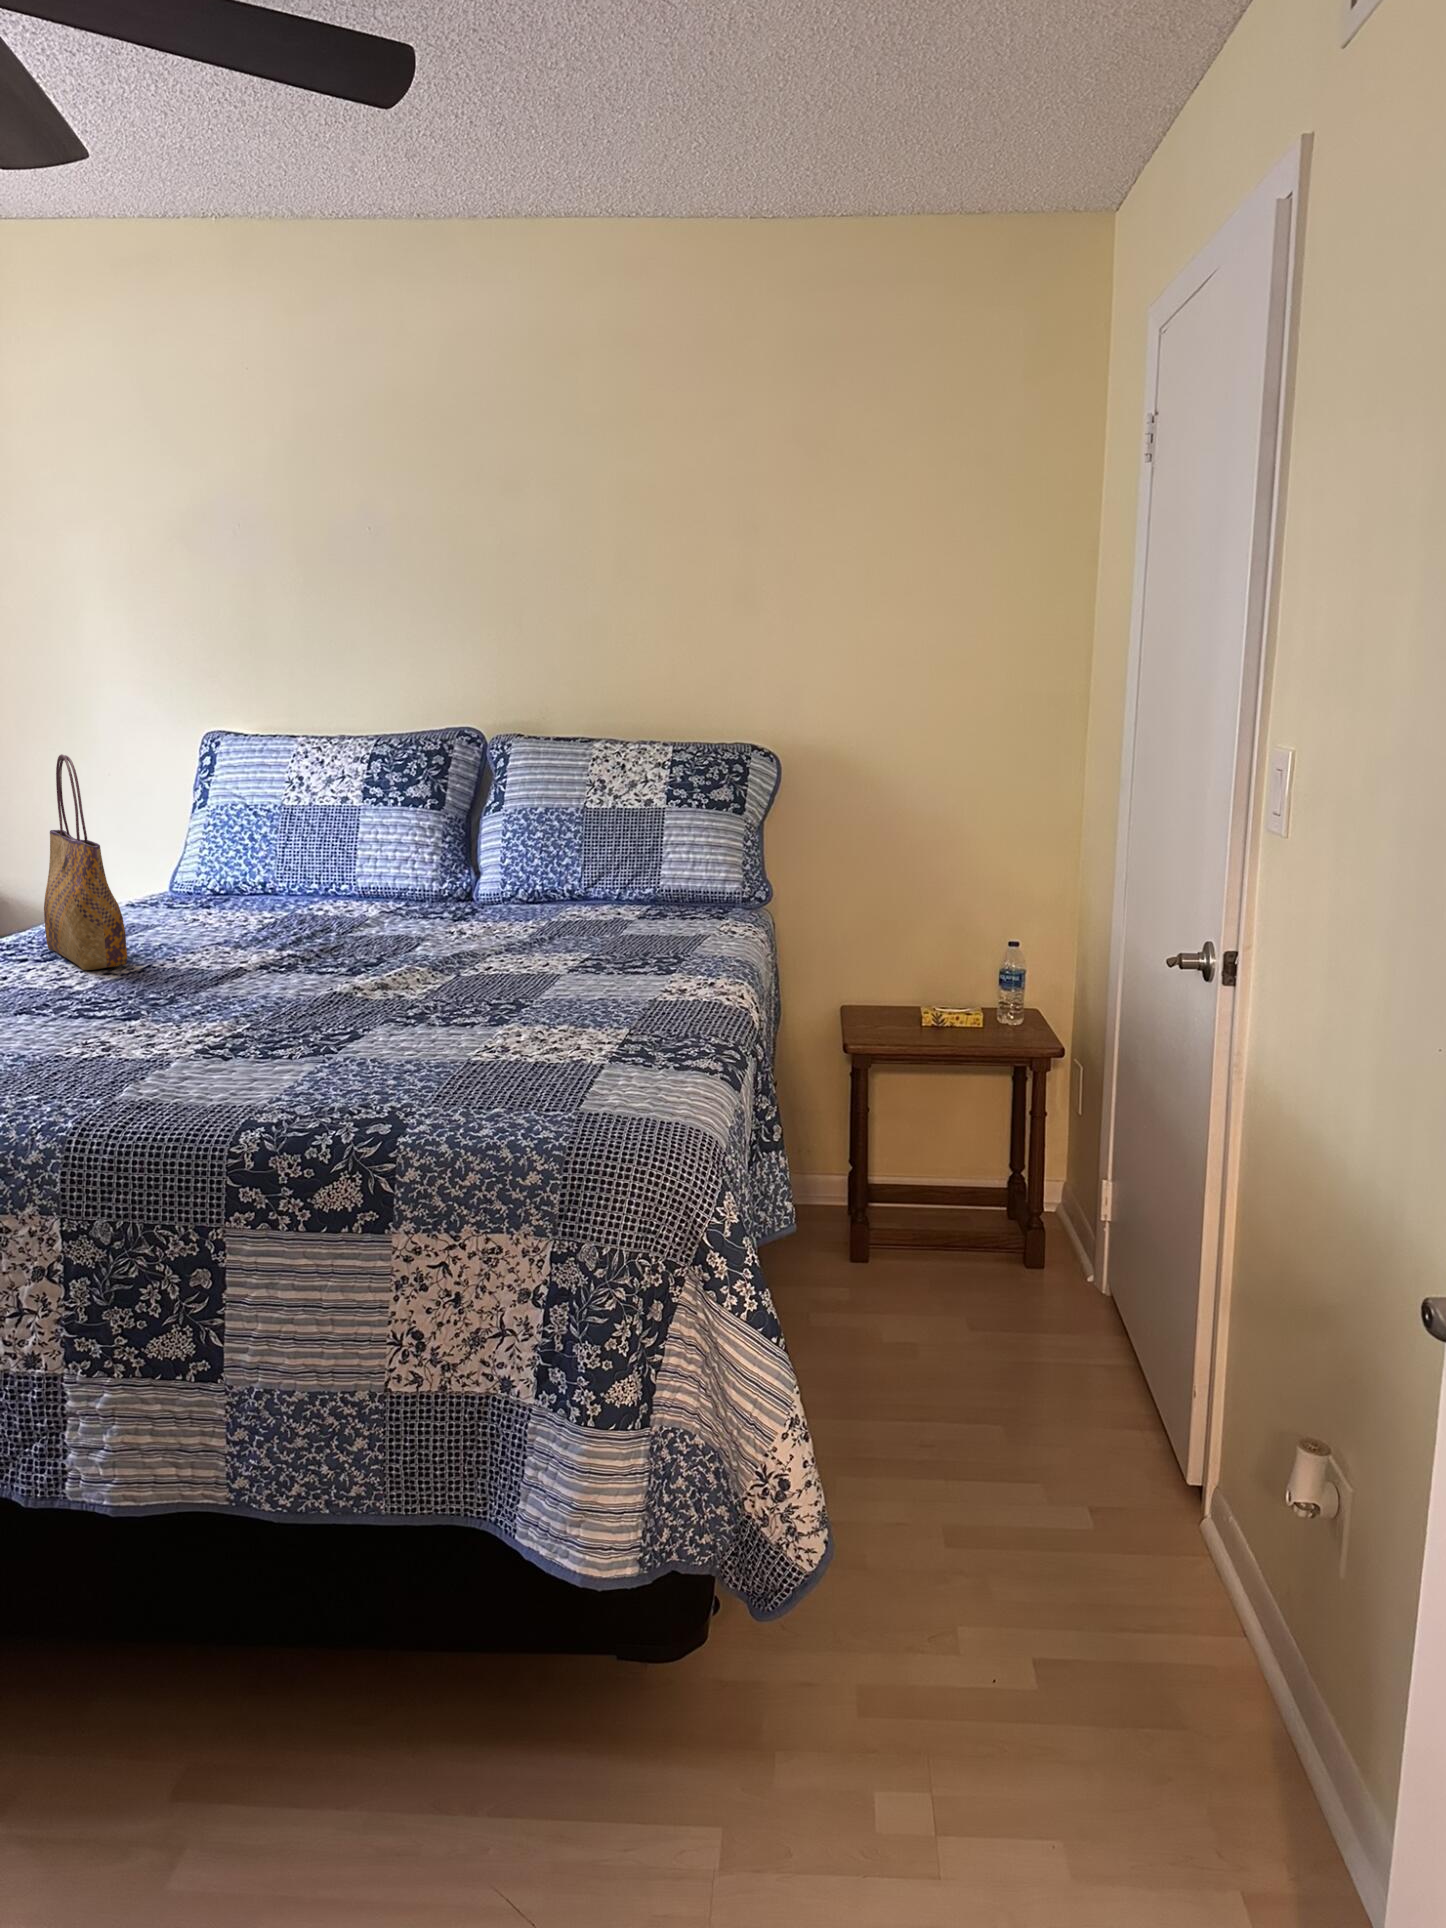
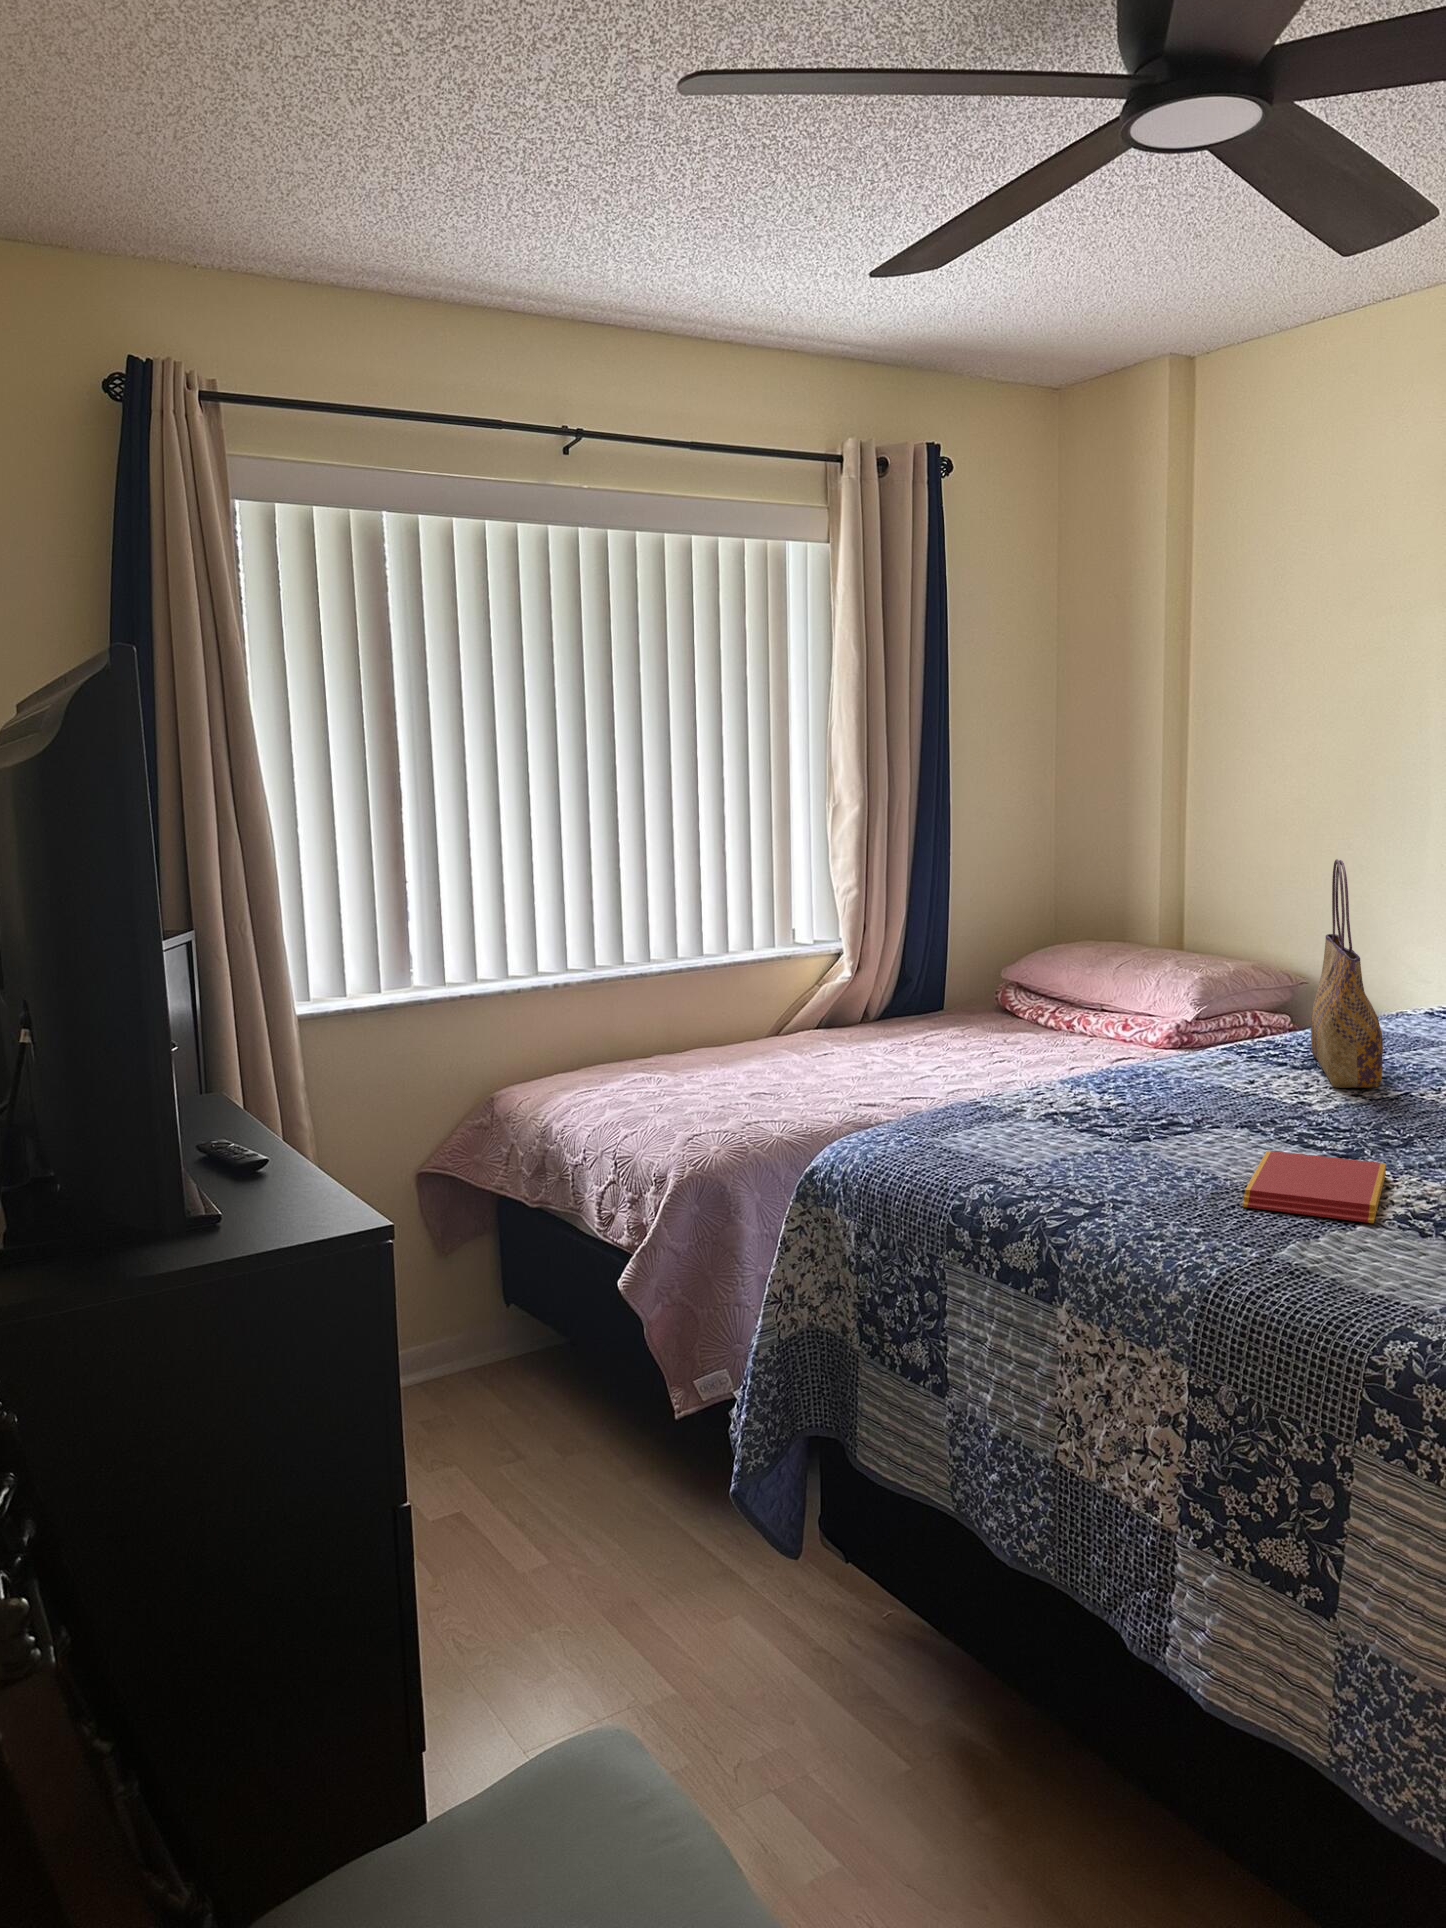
book: none [60,1016,183,1071] -> present [1243,1151,1386,1223]

